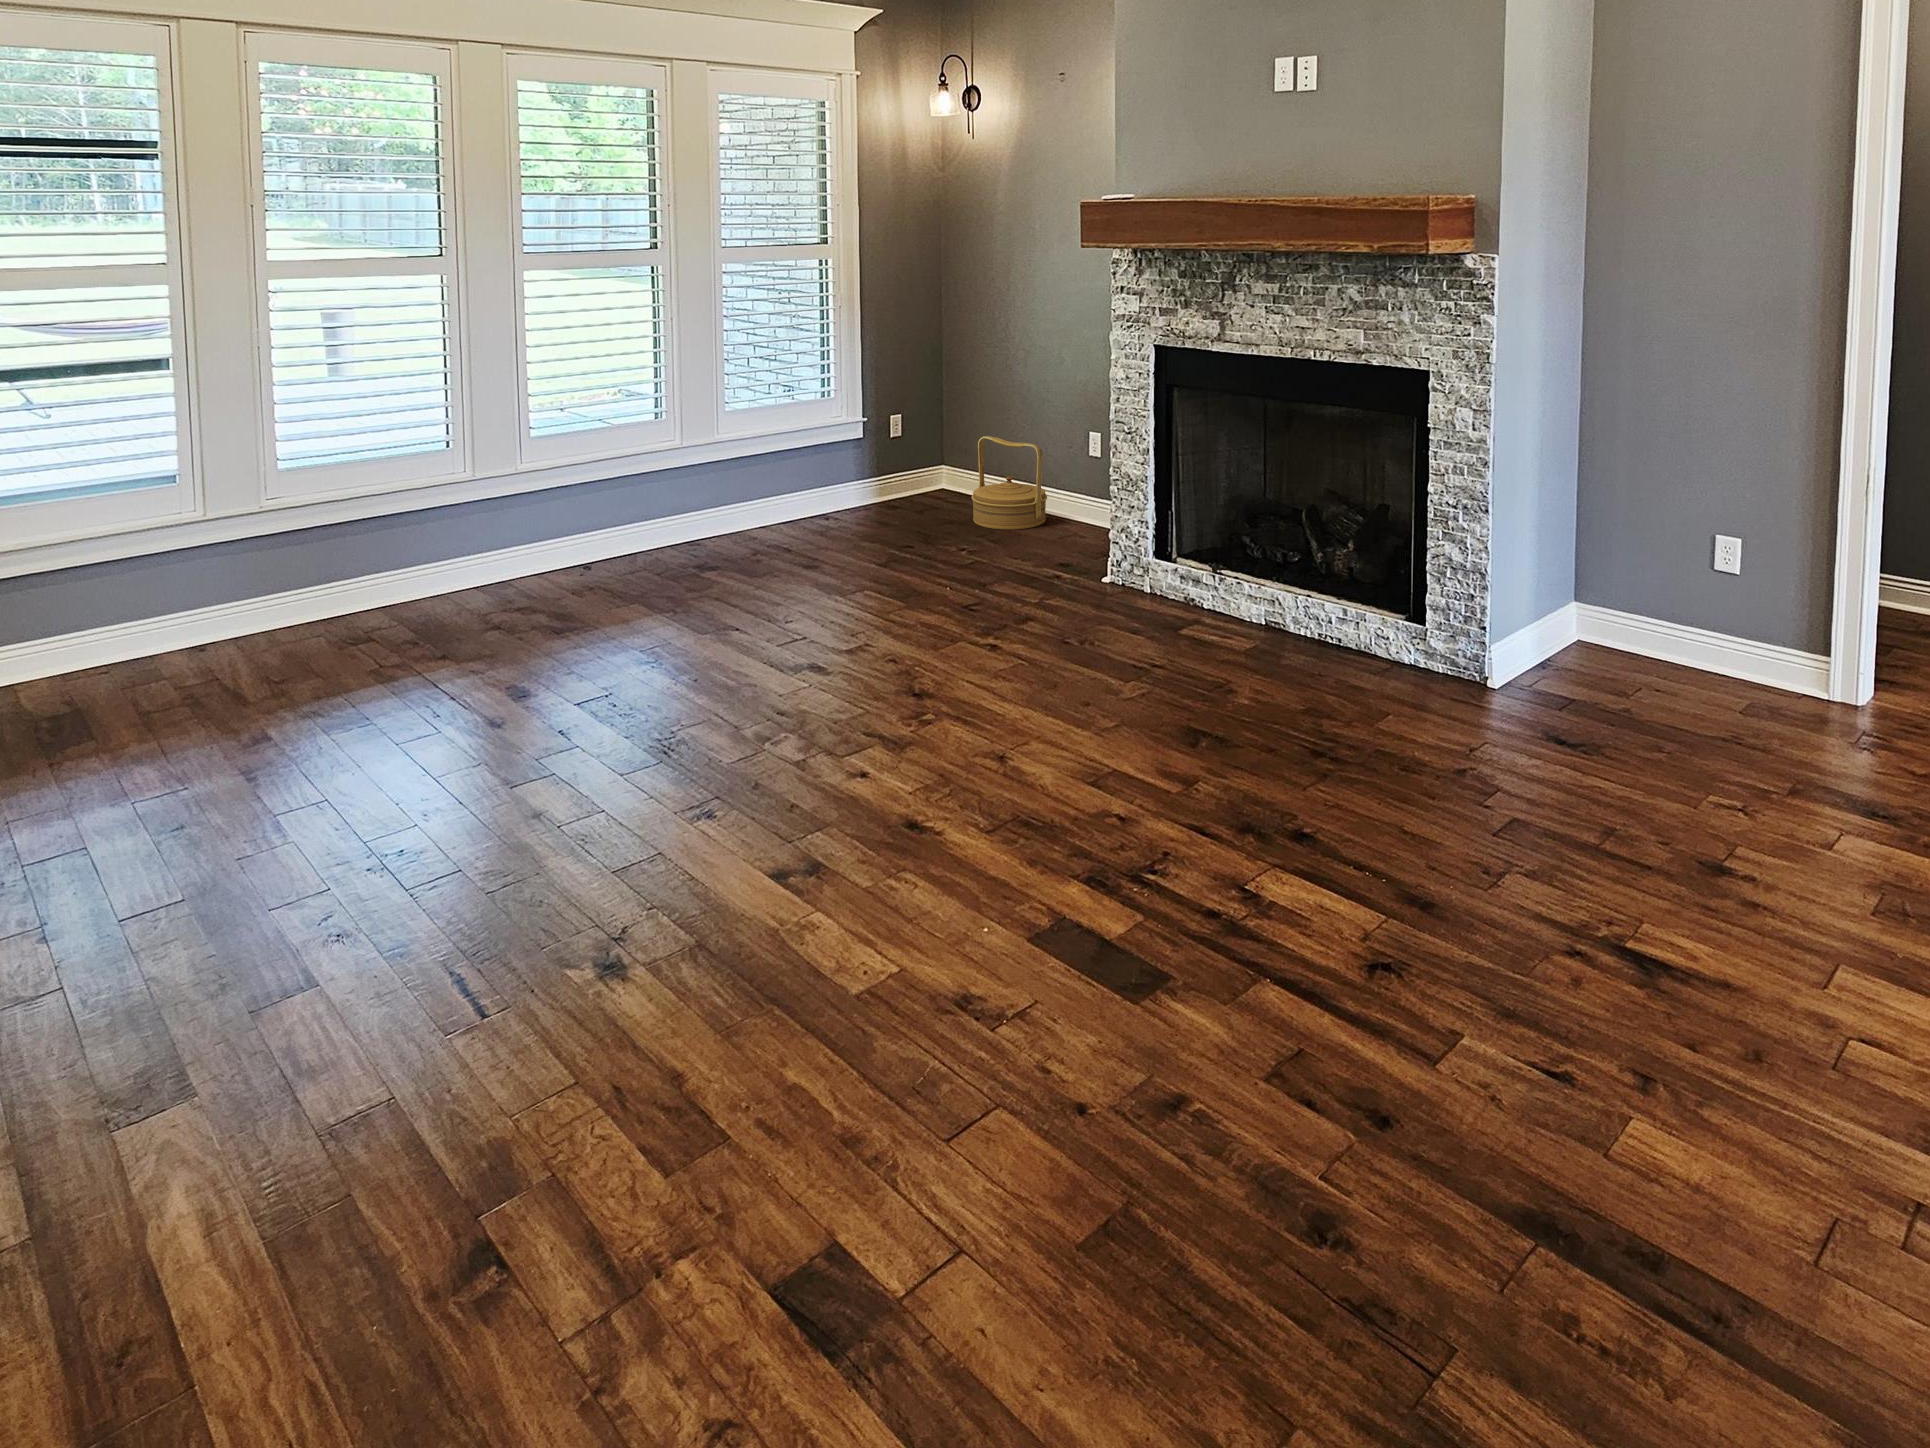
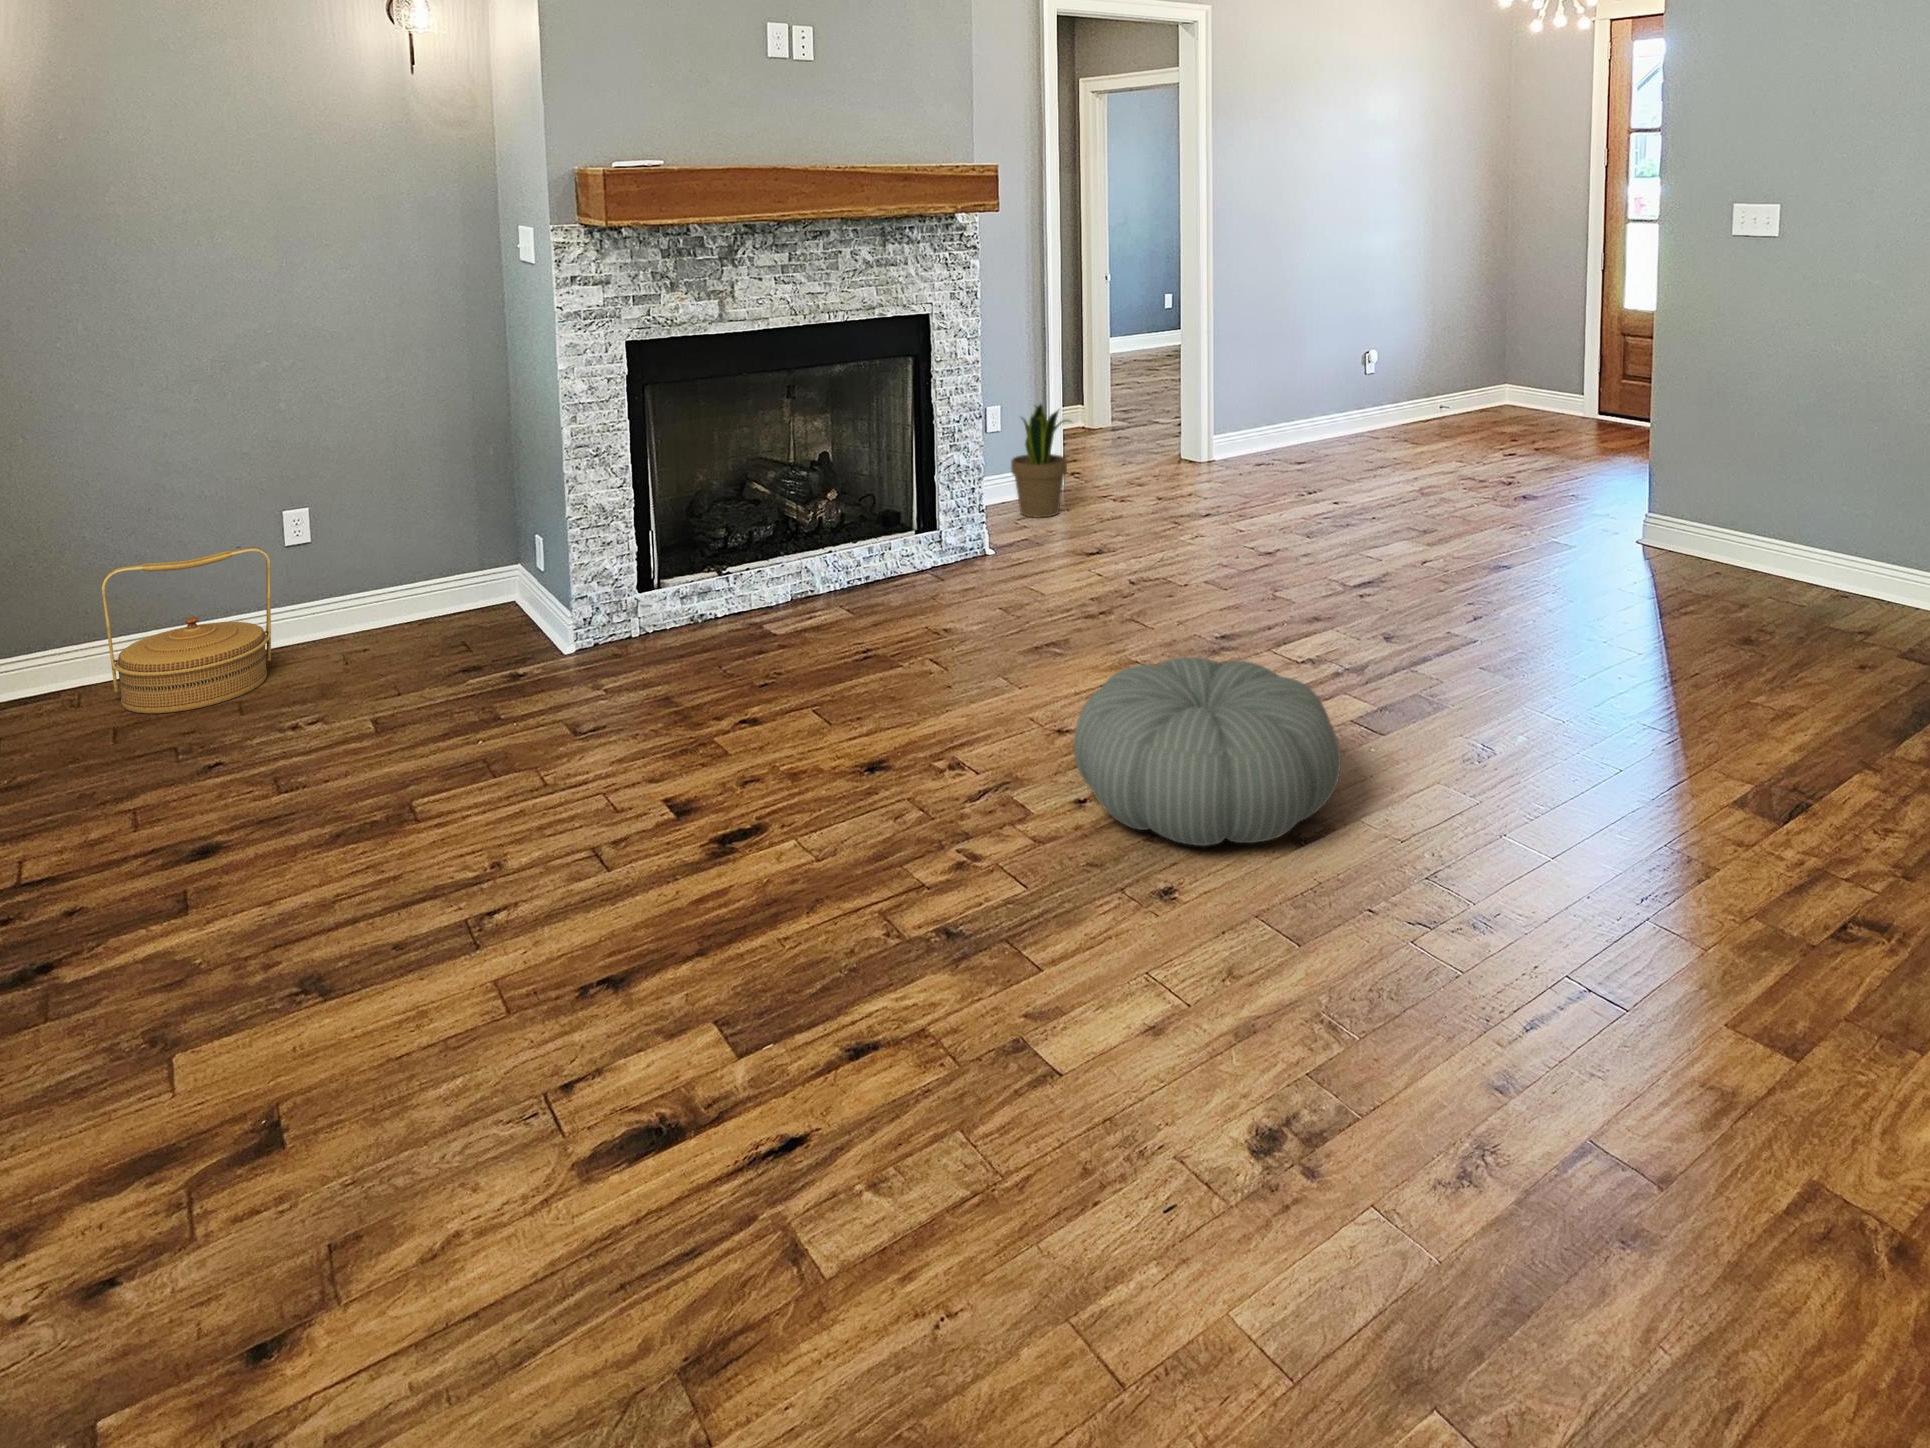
potted plant: none [1700,537,1805,710] -> present [1011,404,1071,518]
pouf: none [735,692,988,881] -> present [1074,657,1341,846]

